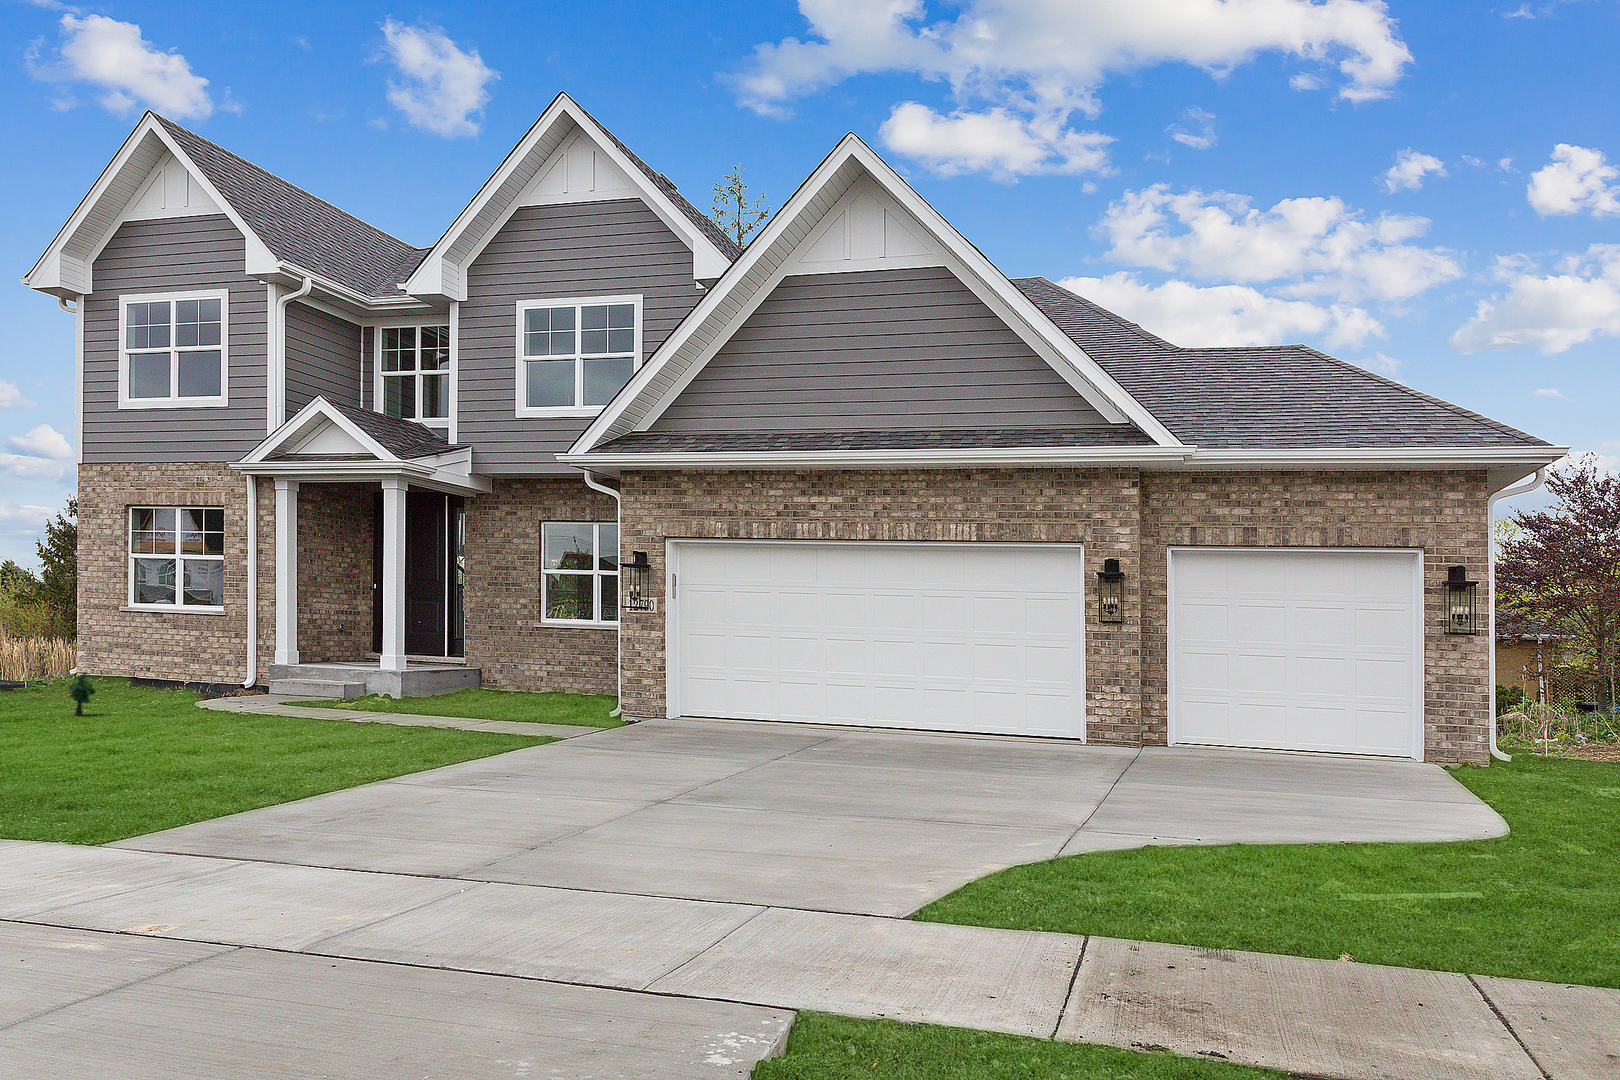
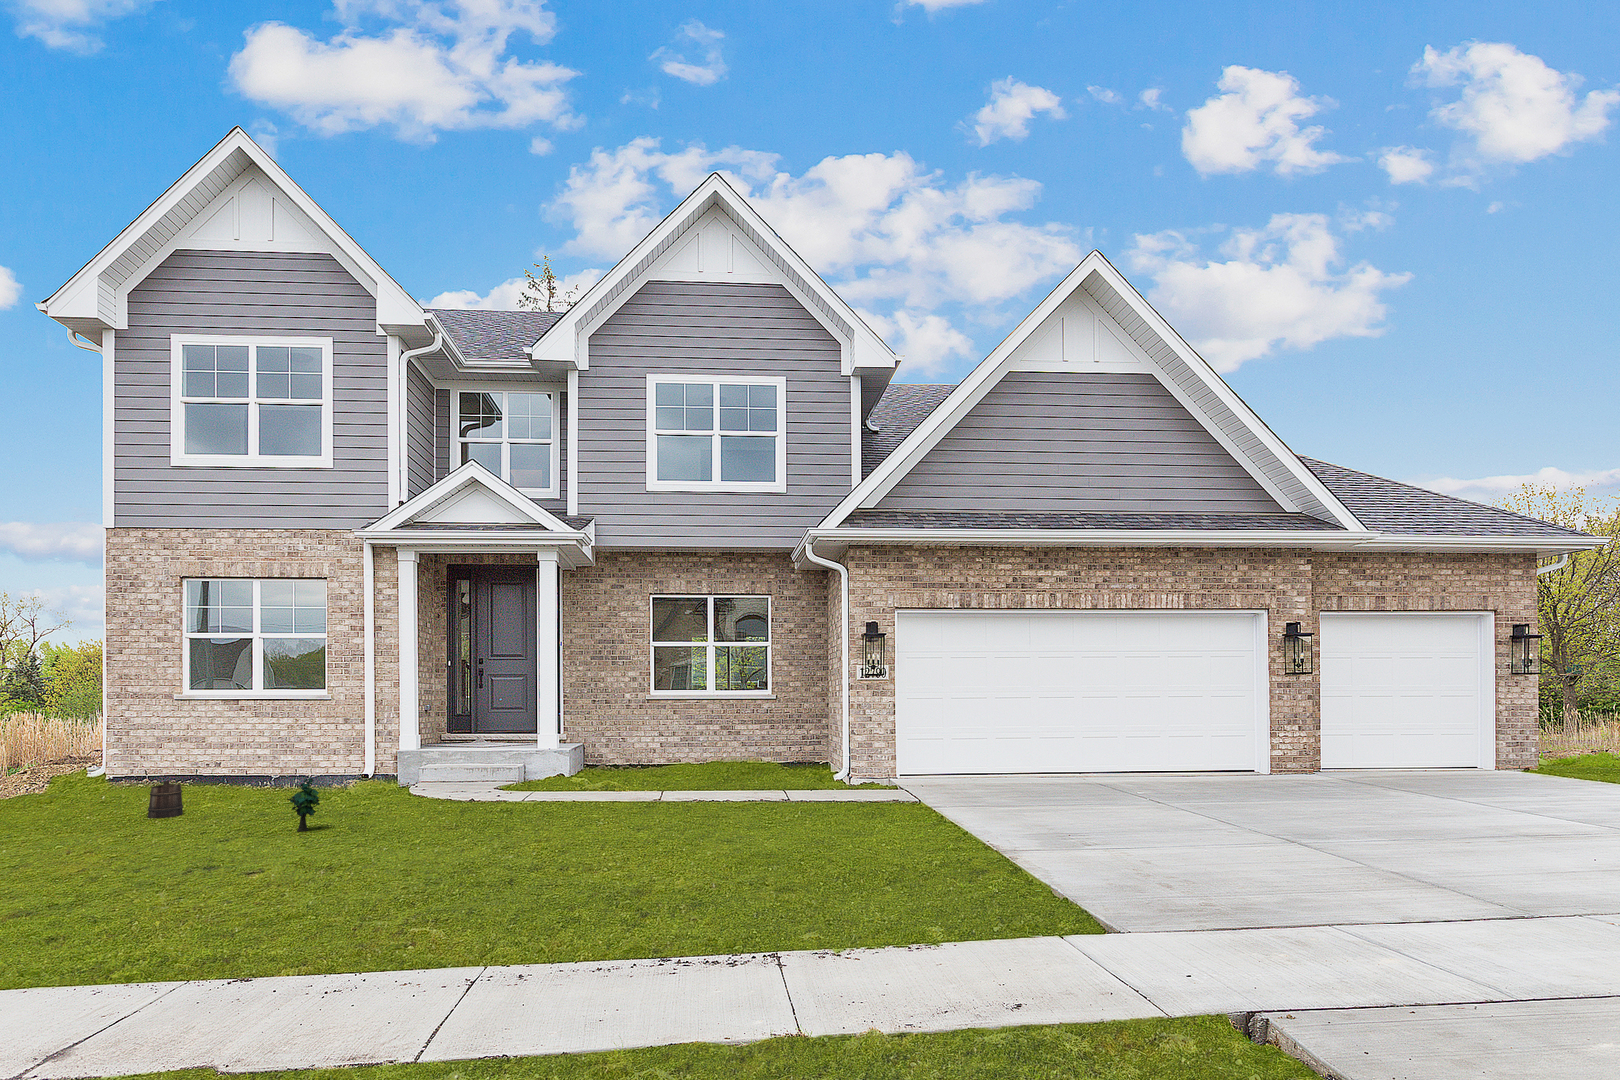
bucket: none [28,674,58,703] -> present [148,781,183,818]

